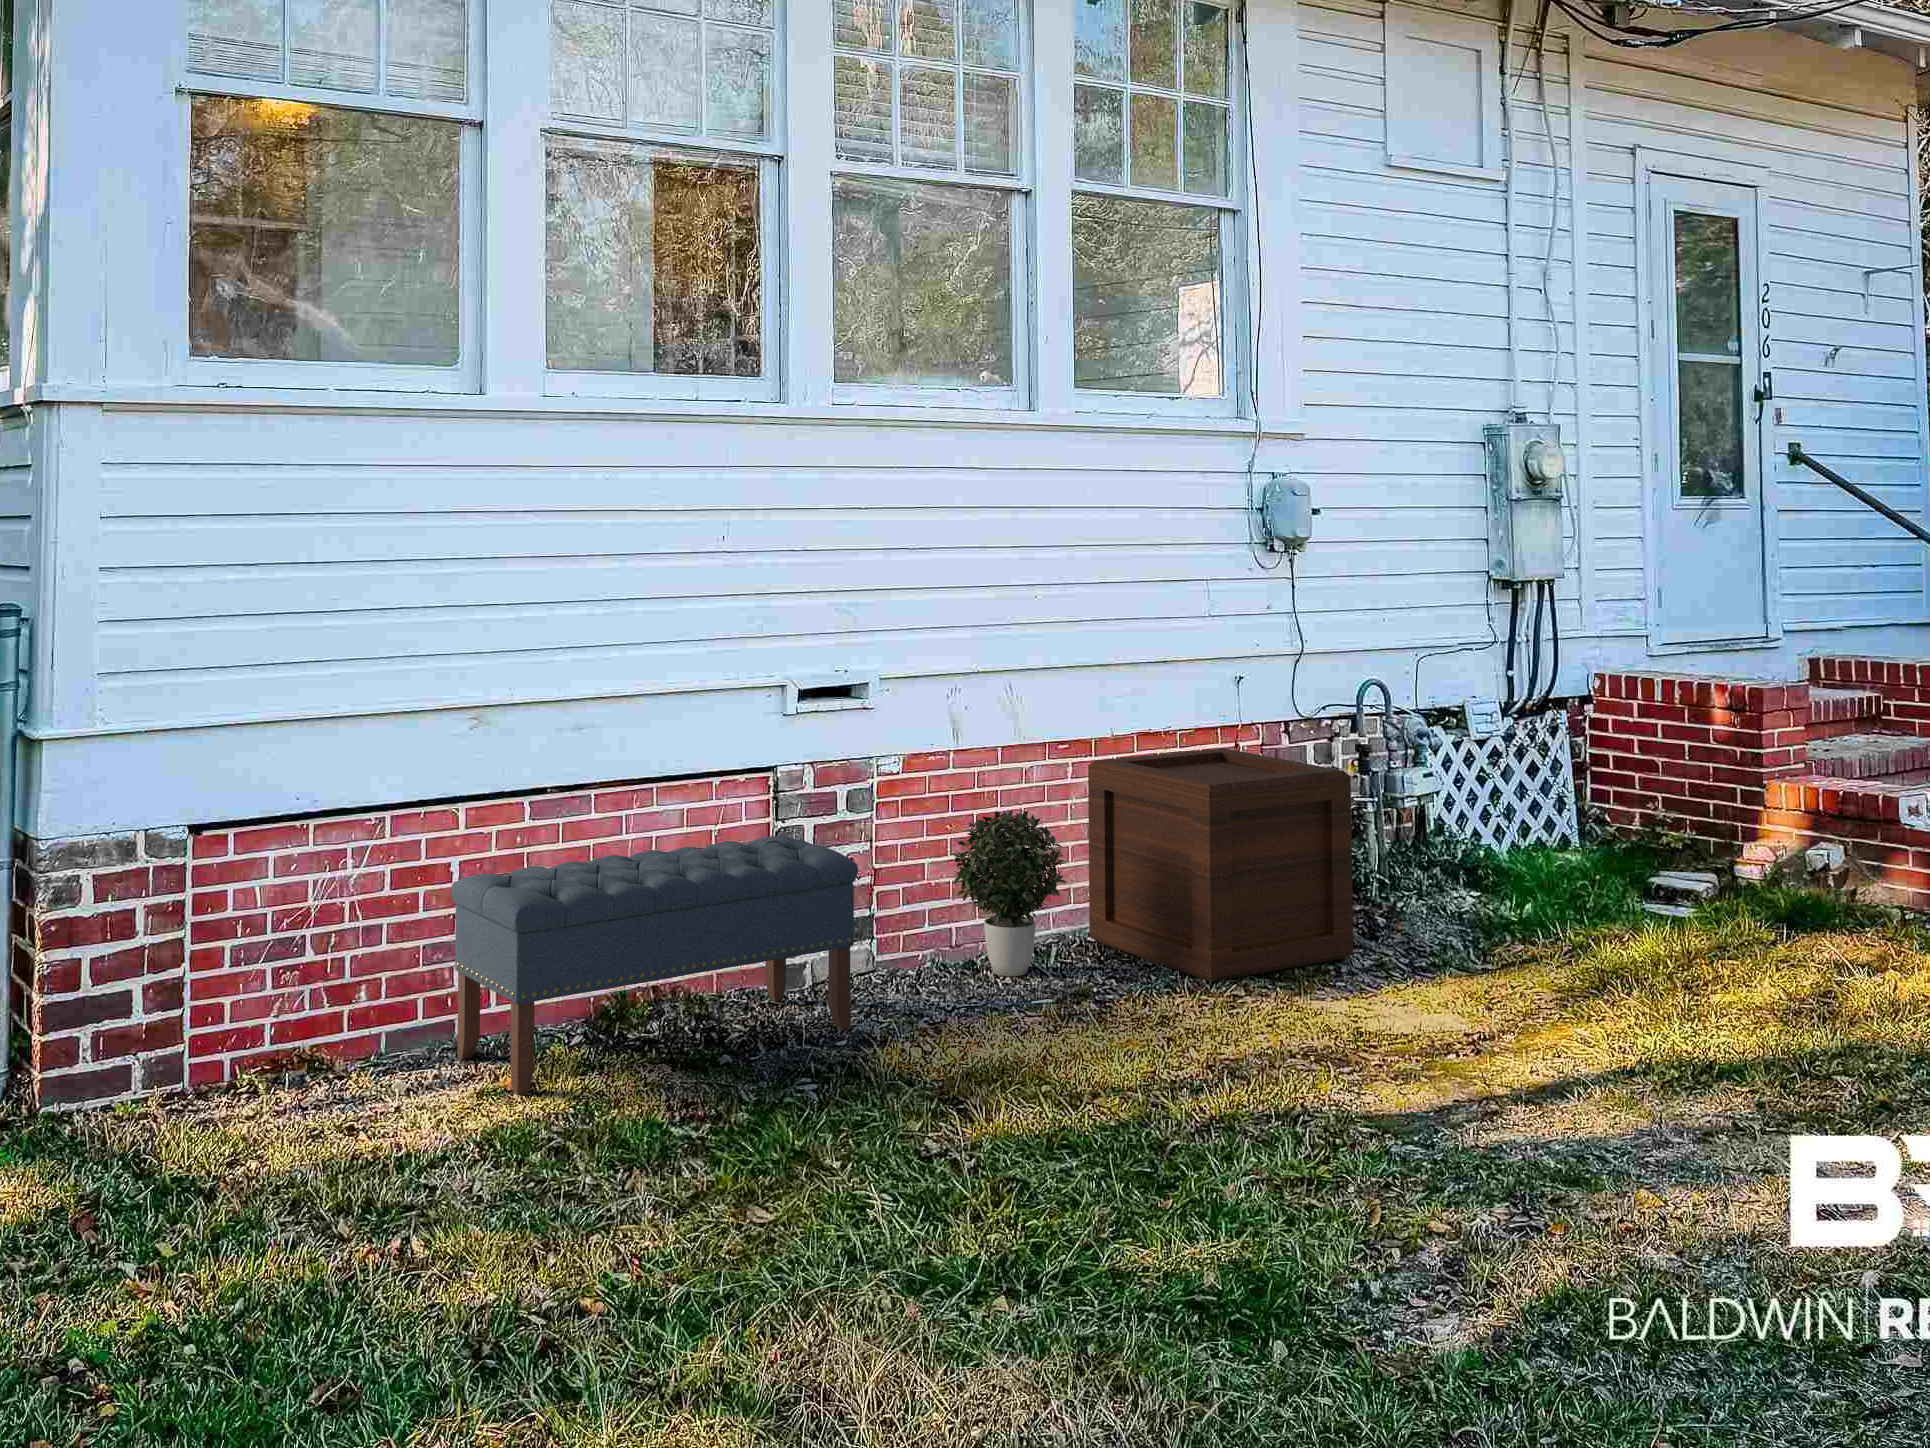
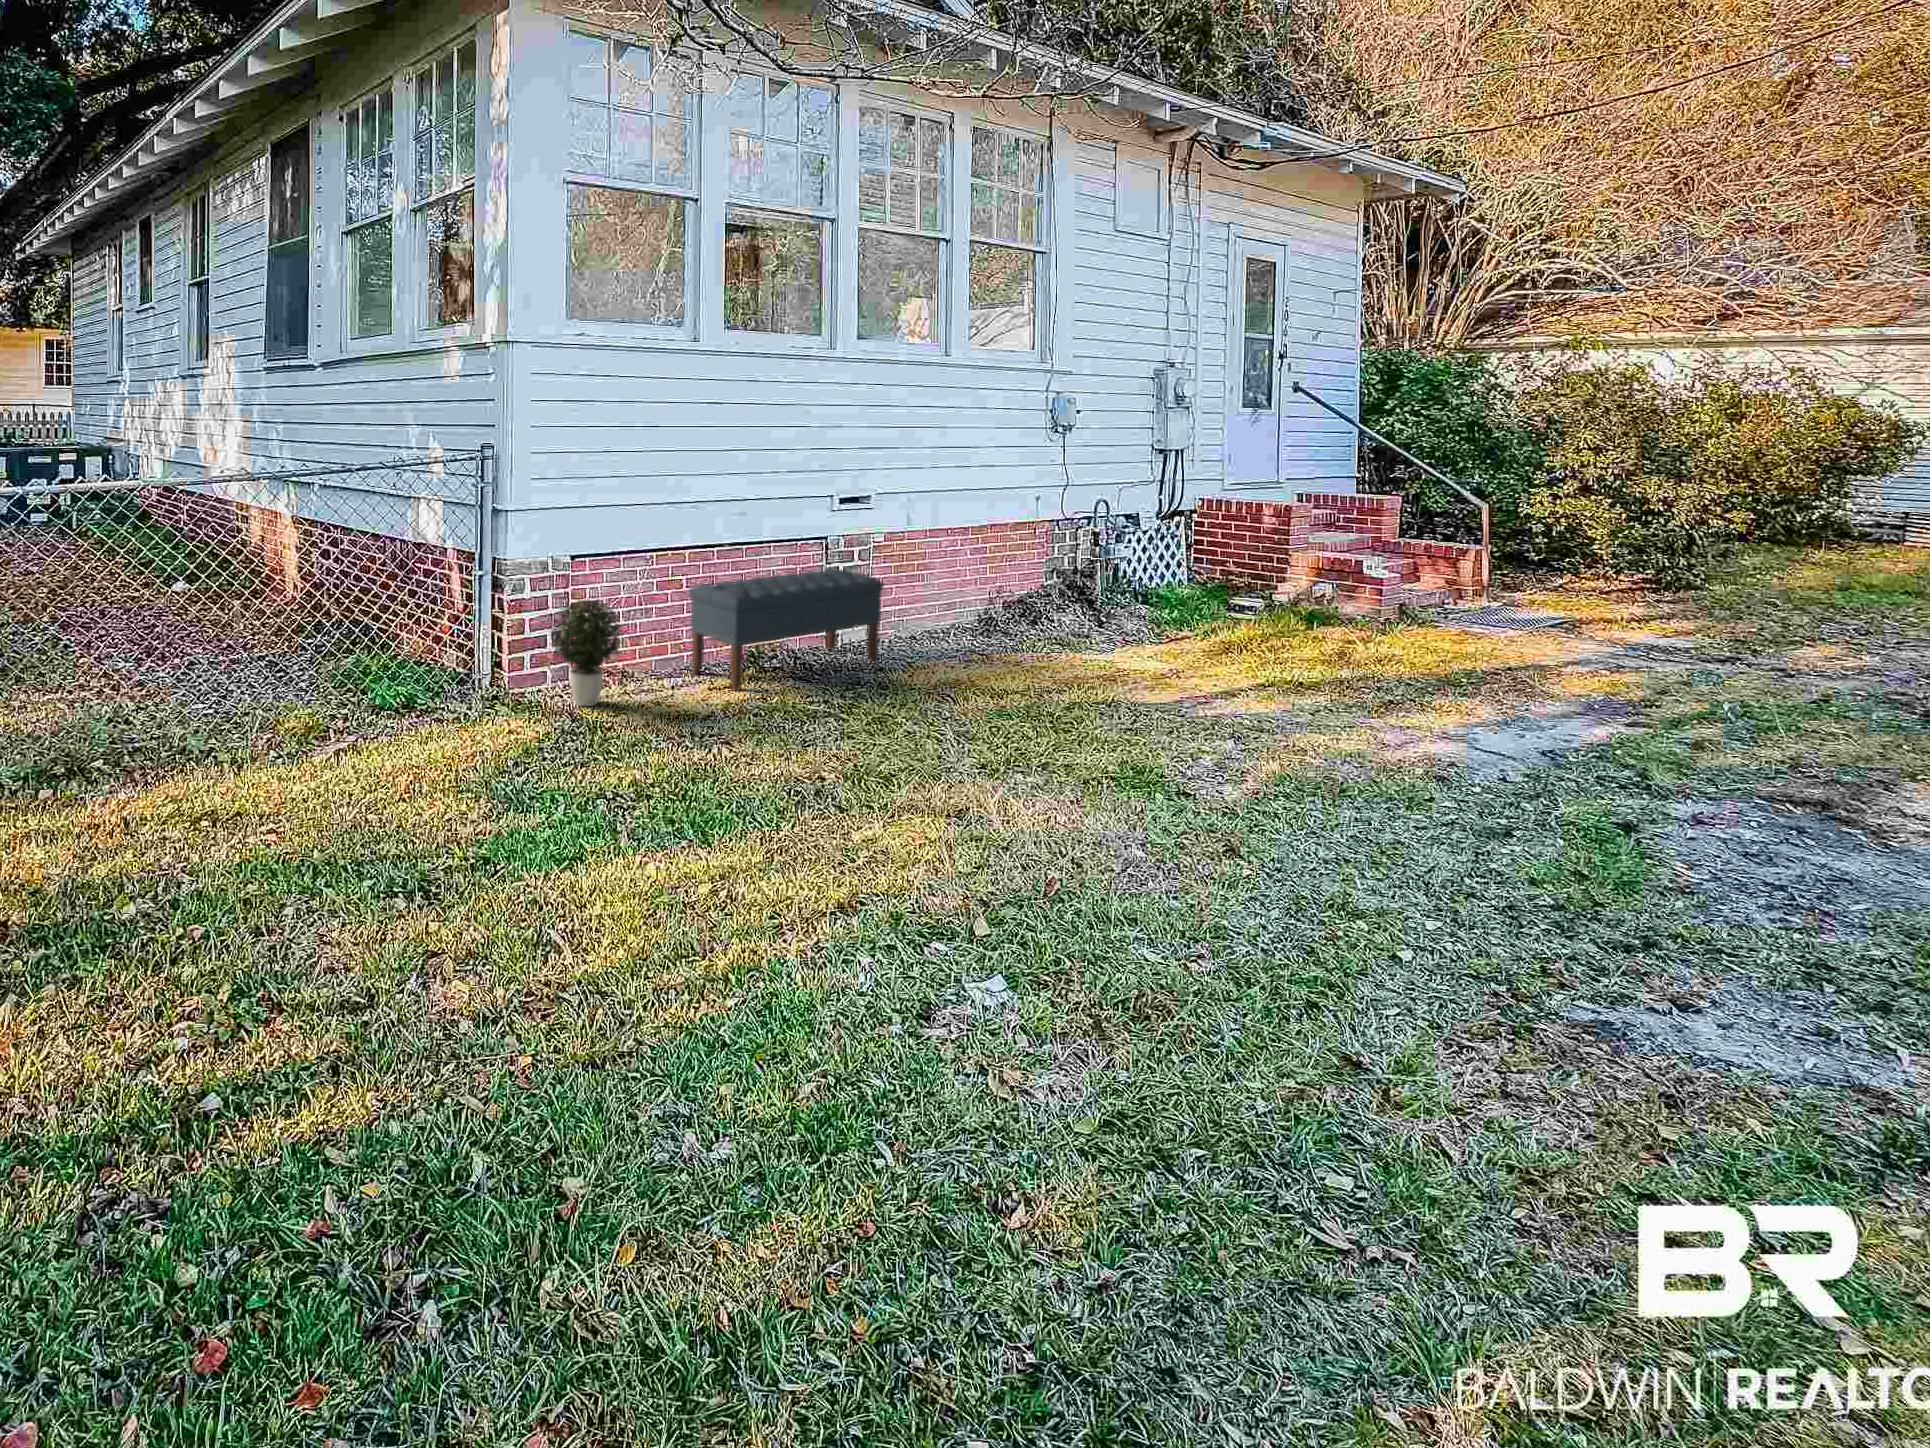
wooden crate: present [1088,748,1353,982] -> none [967,531,1108,645]
potted plant: present [952,810,1066,976] -> present [551,599,622,706]

